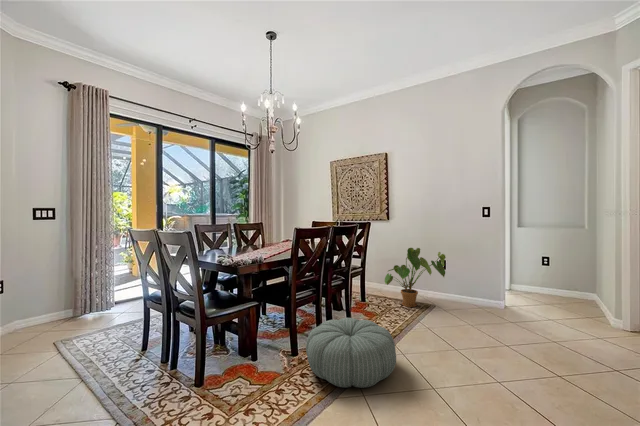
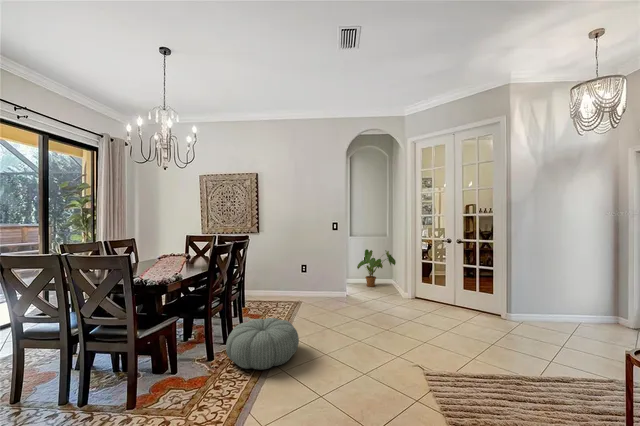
house plant: present [385,248,446,307] -> present [357,249,396,287]

